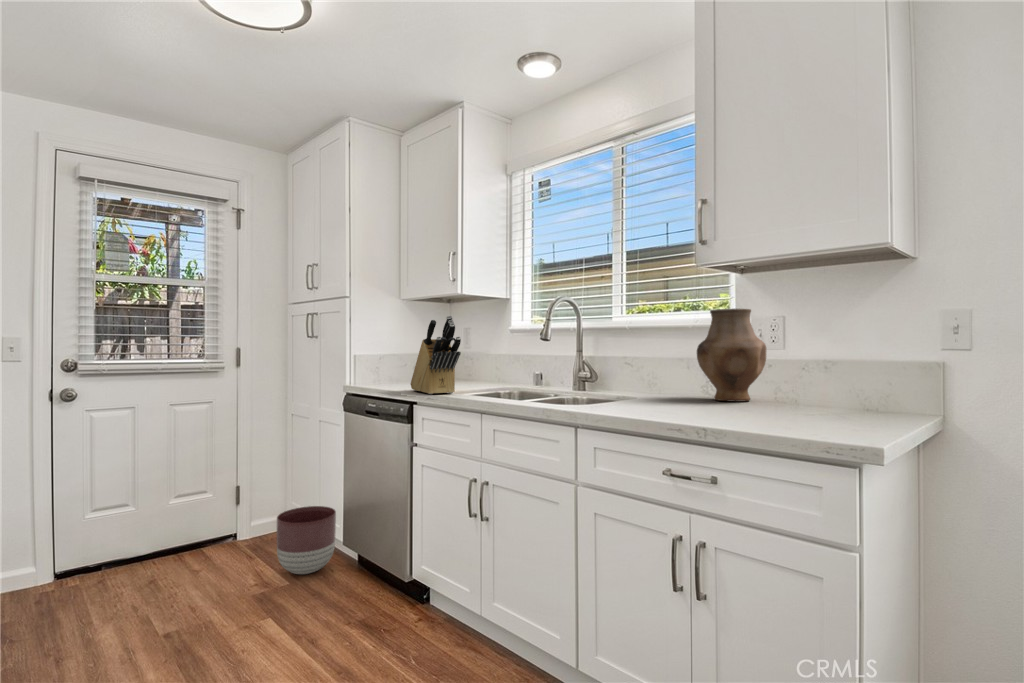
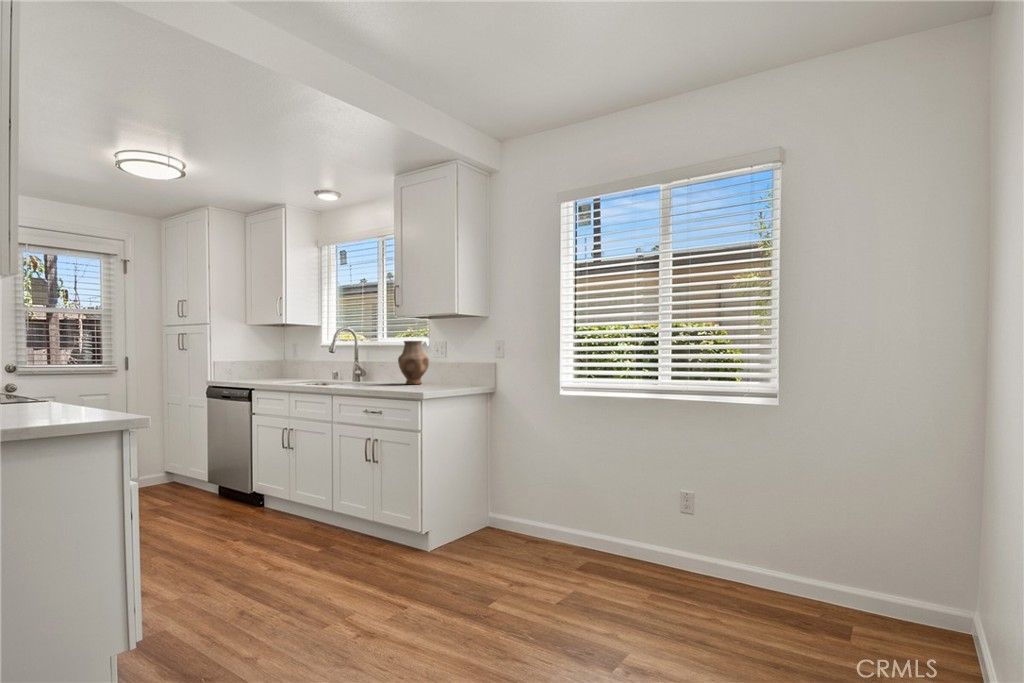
knife block: present [411,316,461,394] -> none [251,341,279,384]
planter: present [277,506,336,574] -> none [162,459,202,499]

